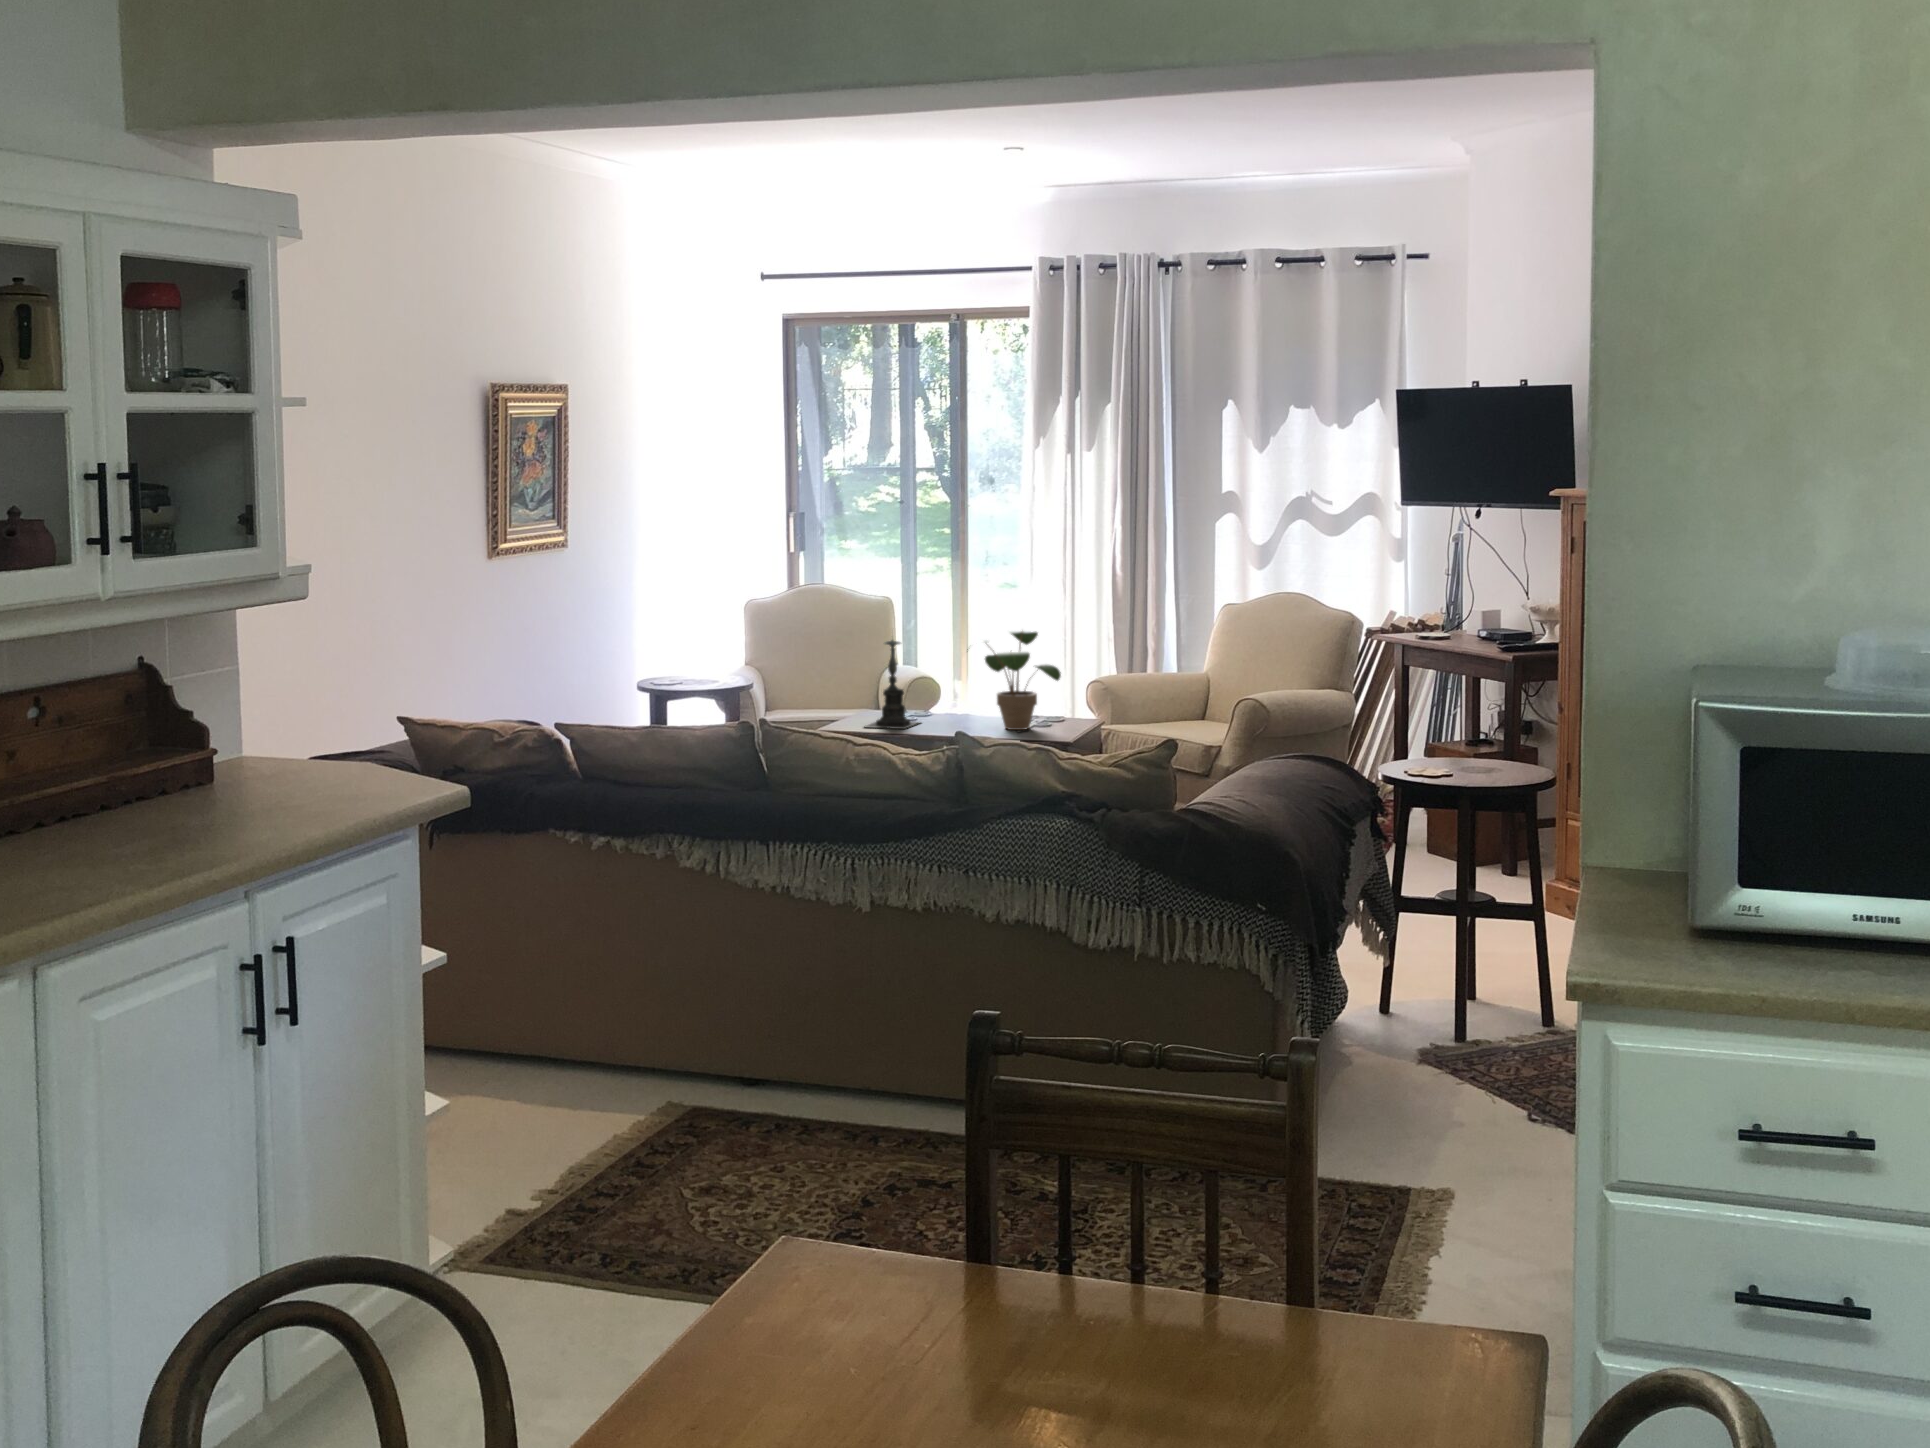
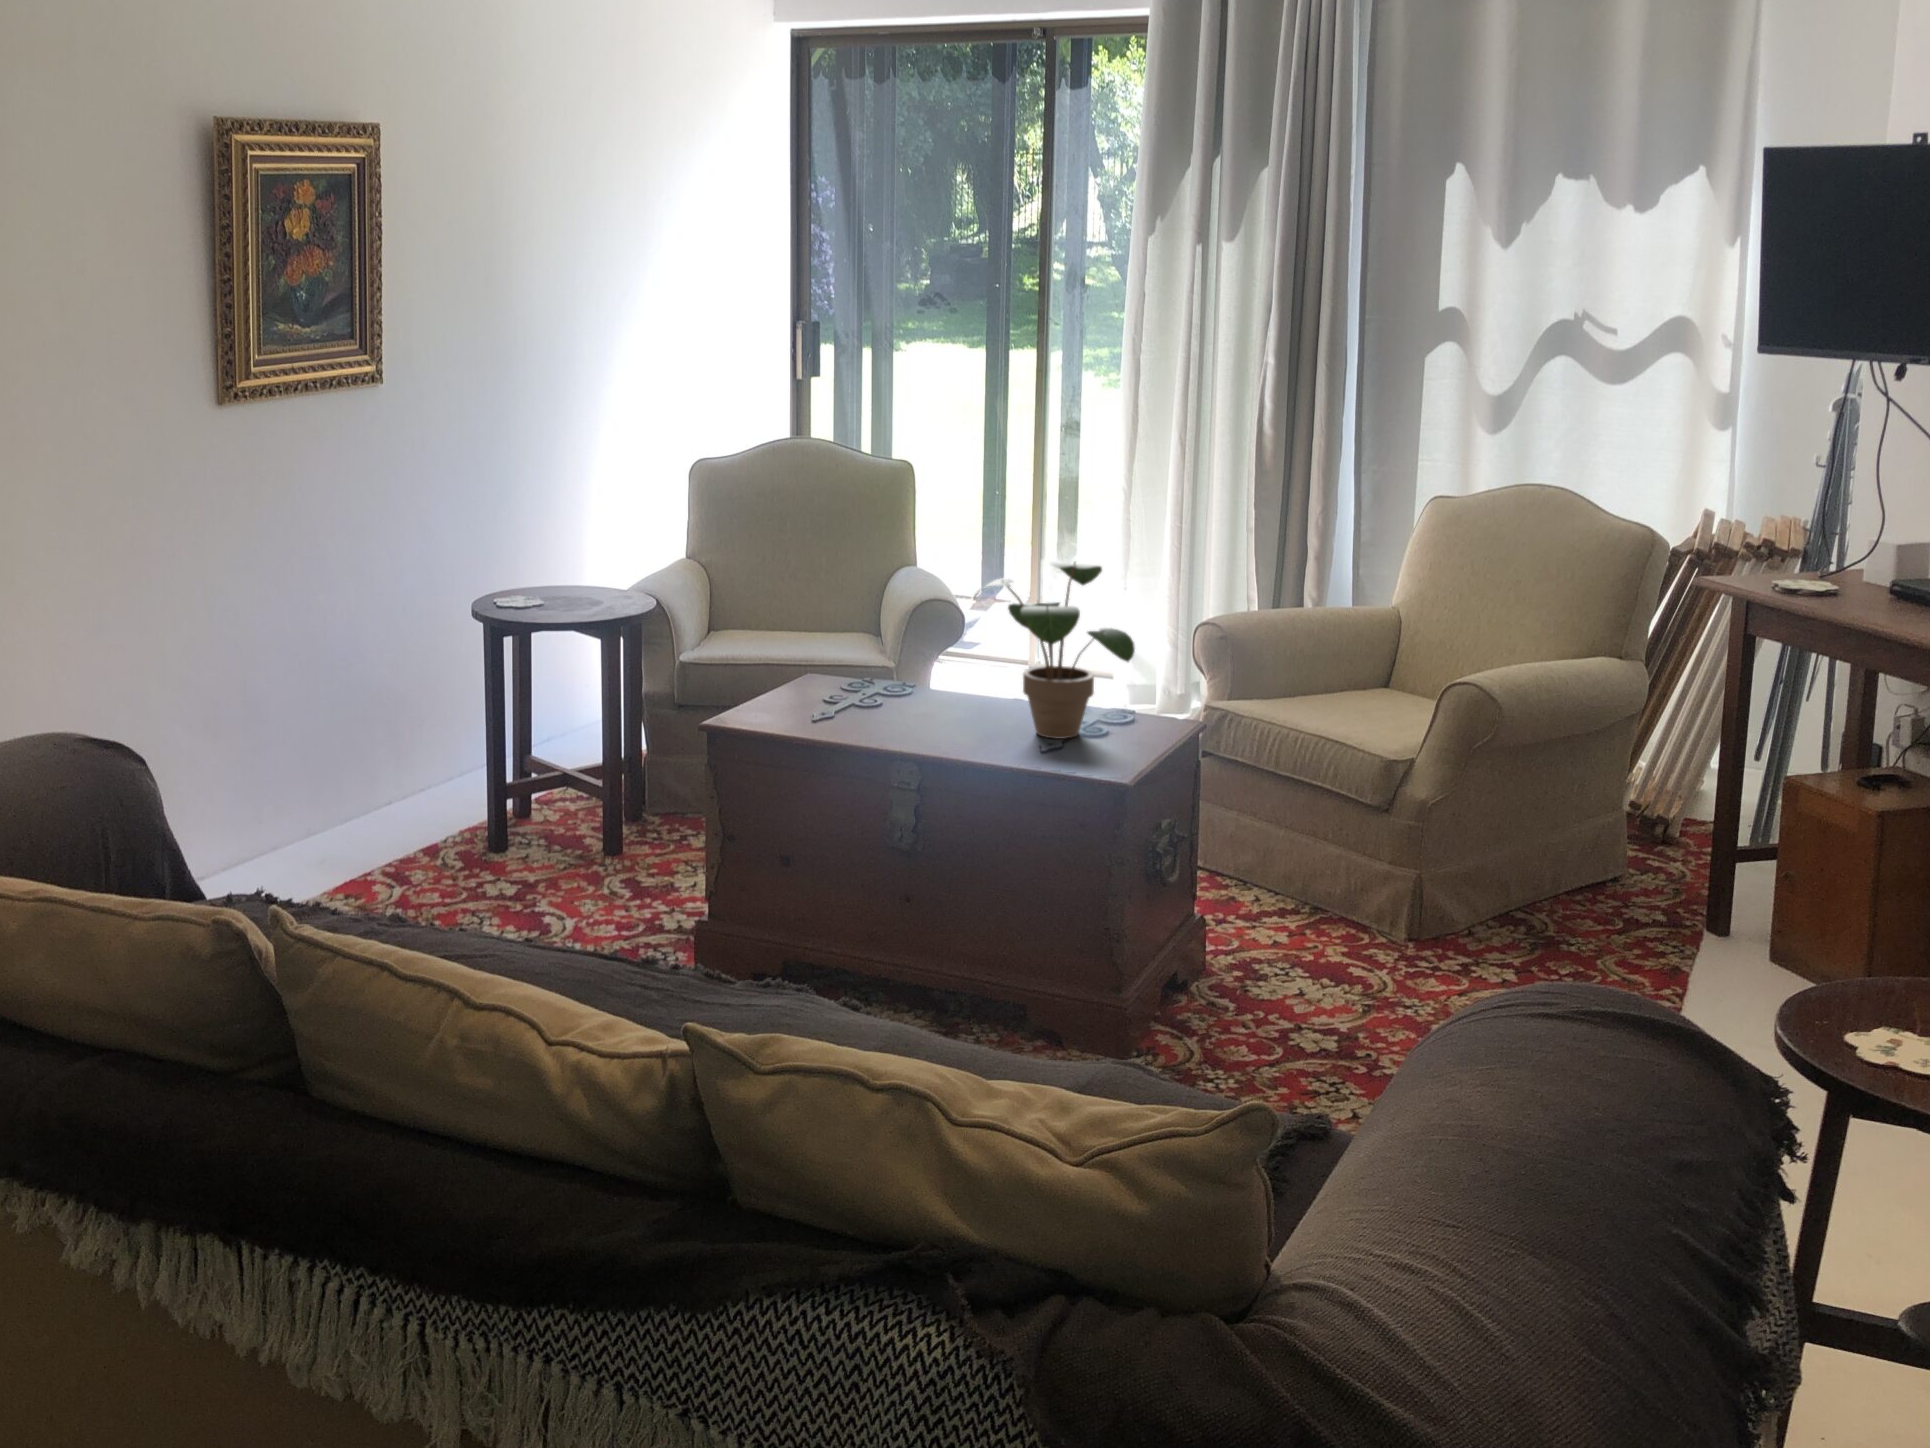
candle holder: present [865,640,918,729] -> none [795,549,902,725]

